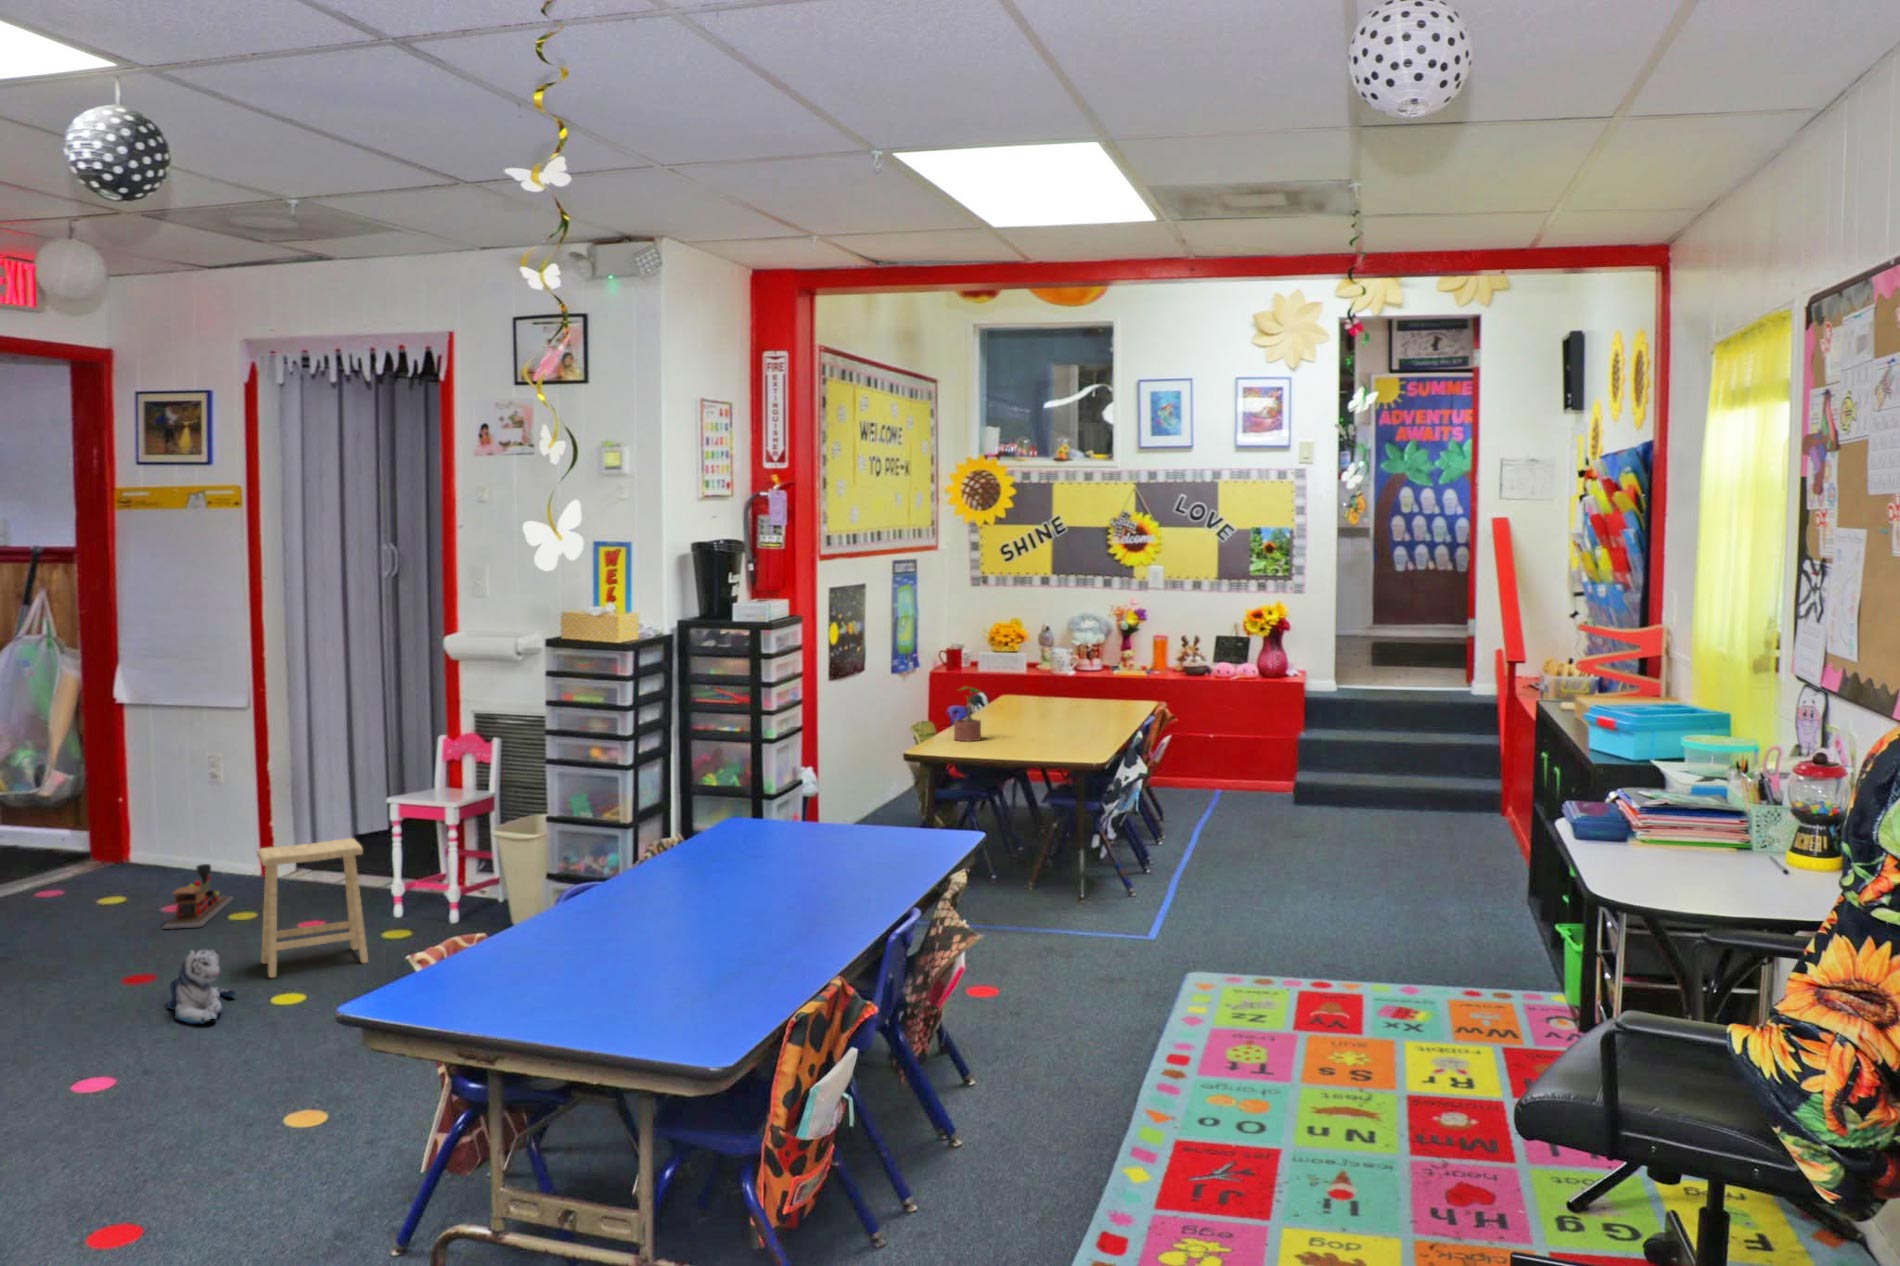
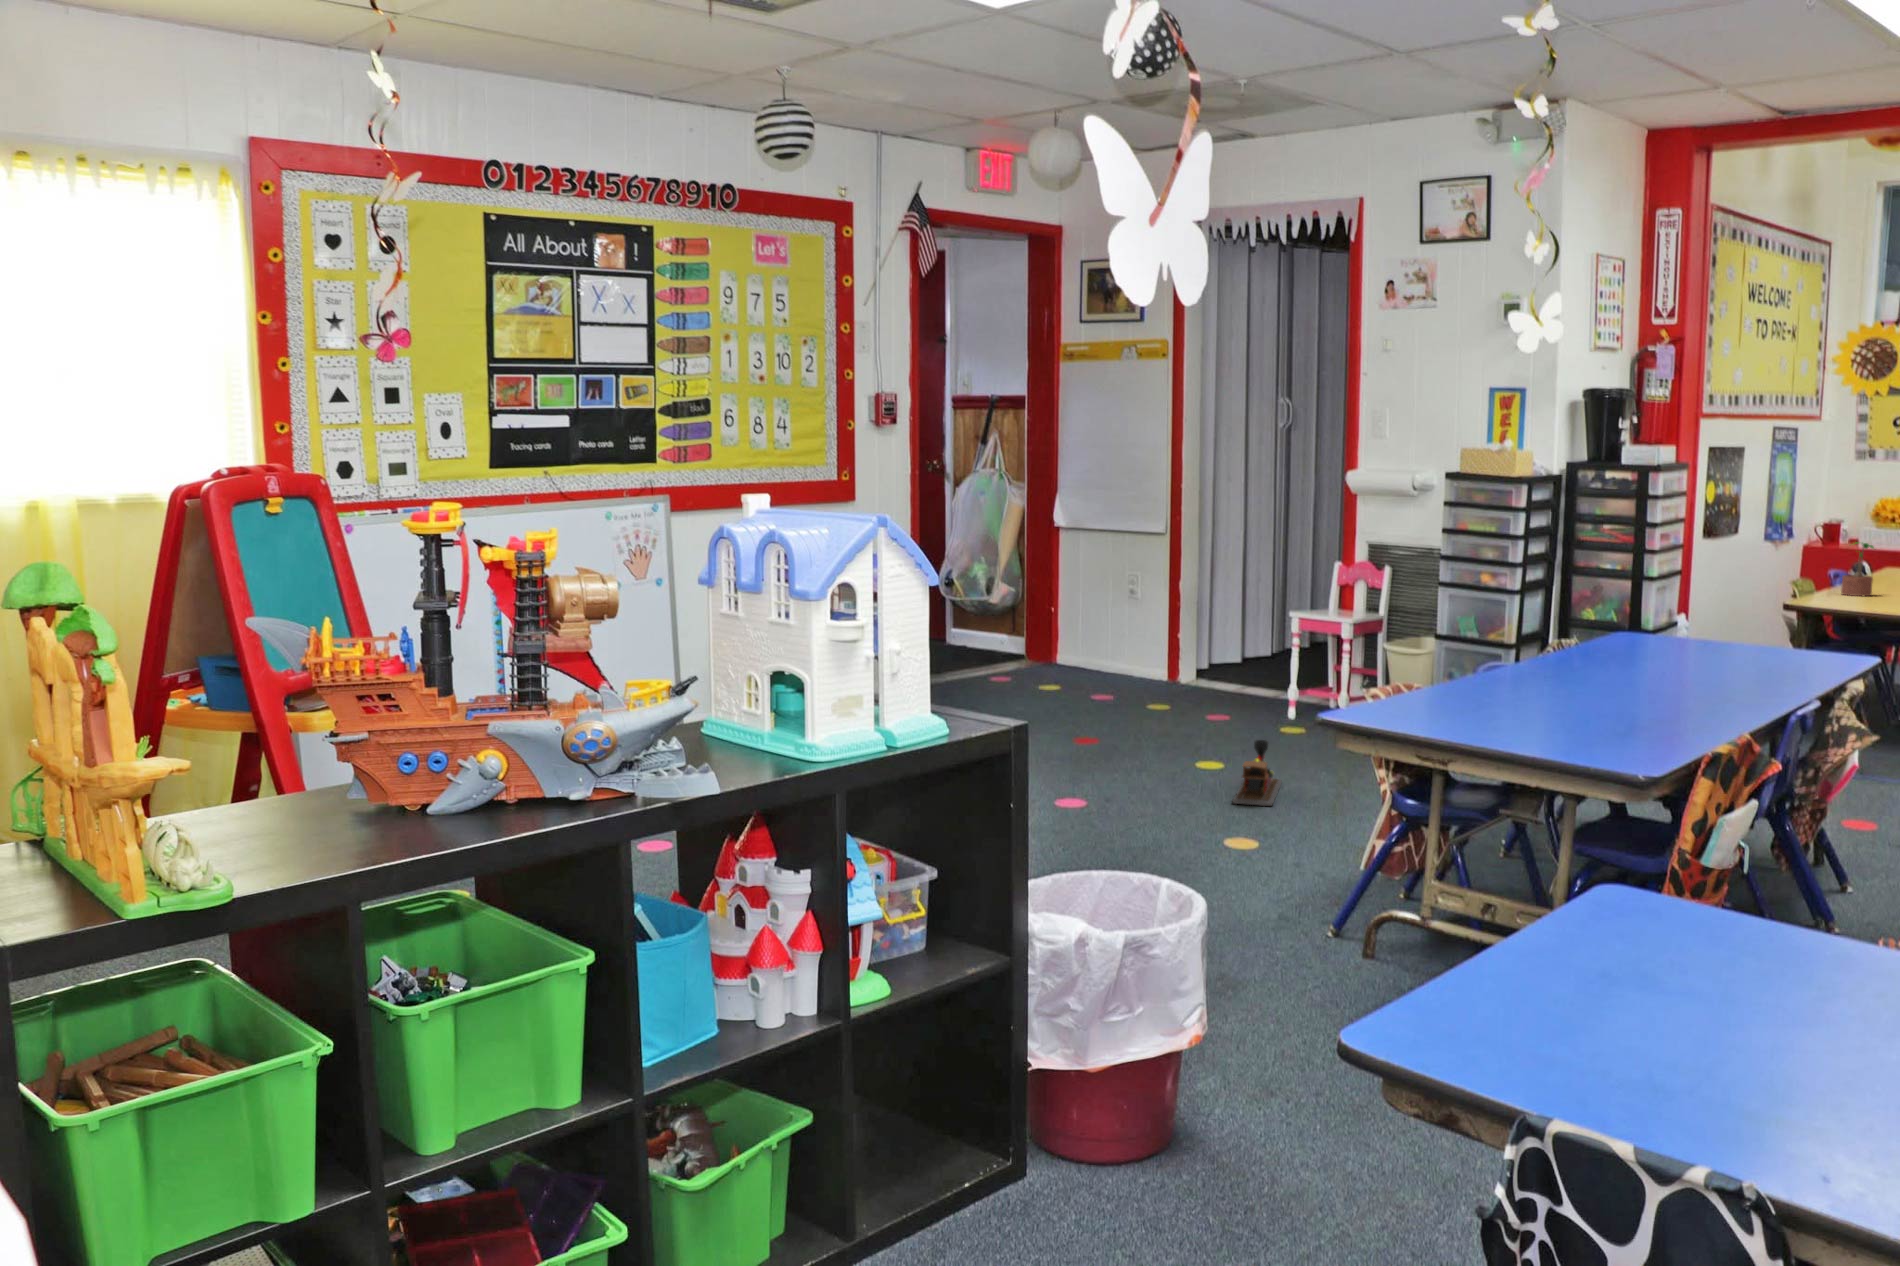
footstool: present [257,838,368,978] -> none [1203,631,1291,734]
toy train: present [163,864,233,929] -> present [1232,740,1282,806]
plush toy: present [167,949,235,1024] -> none [1148,697,1198,752]

